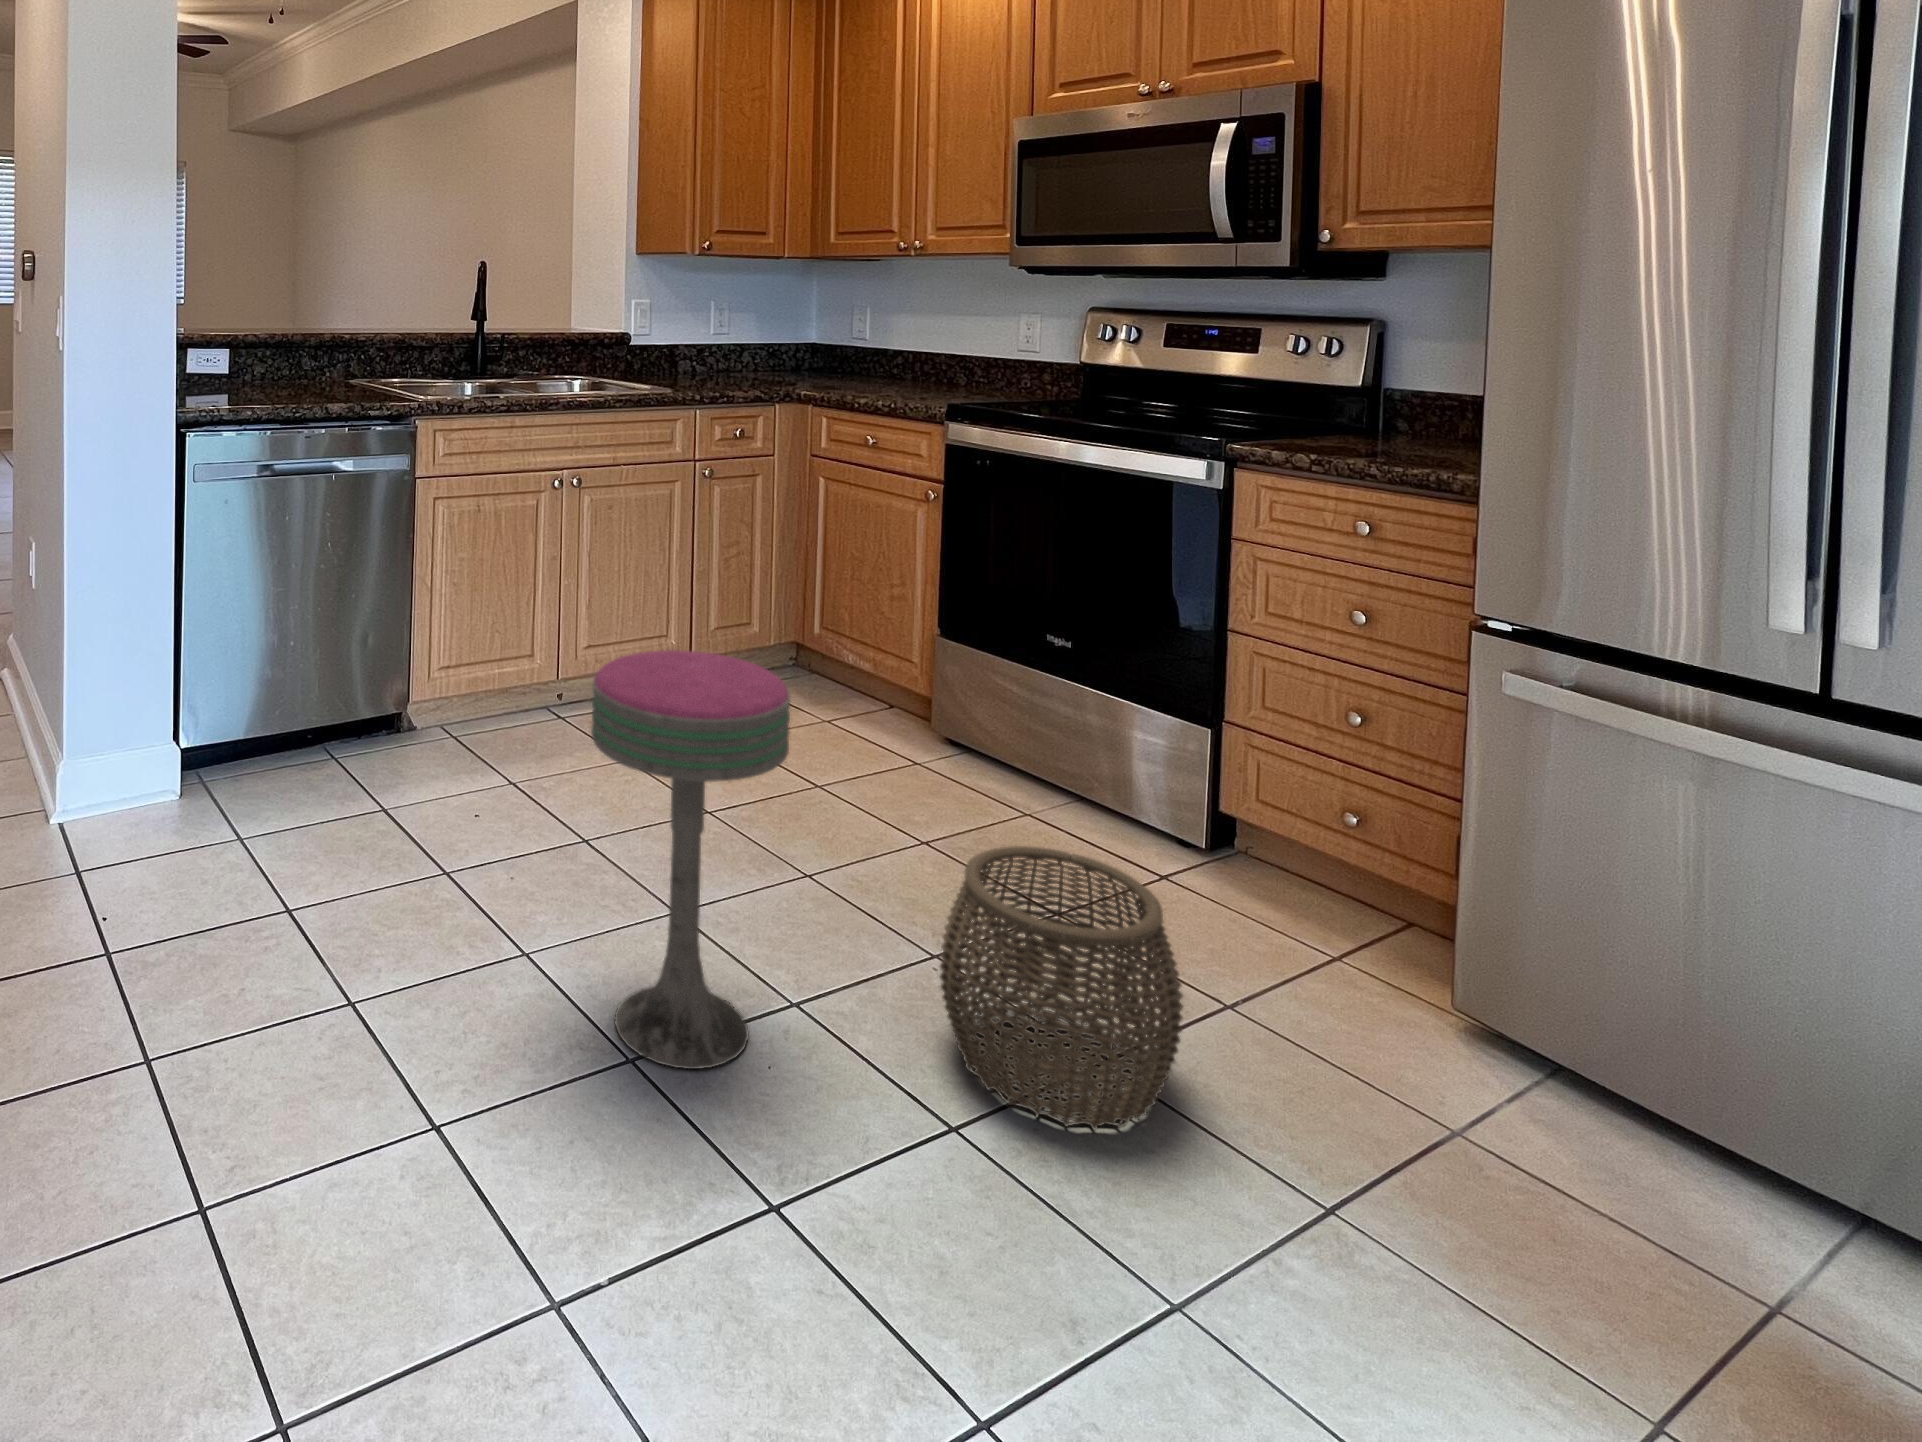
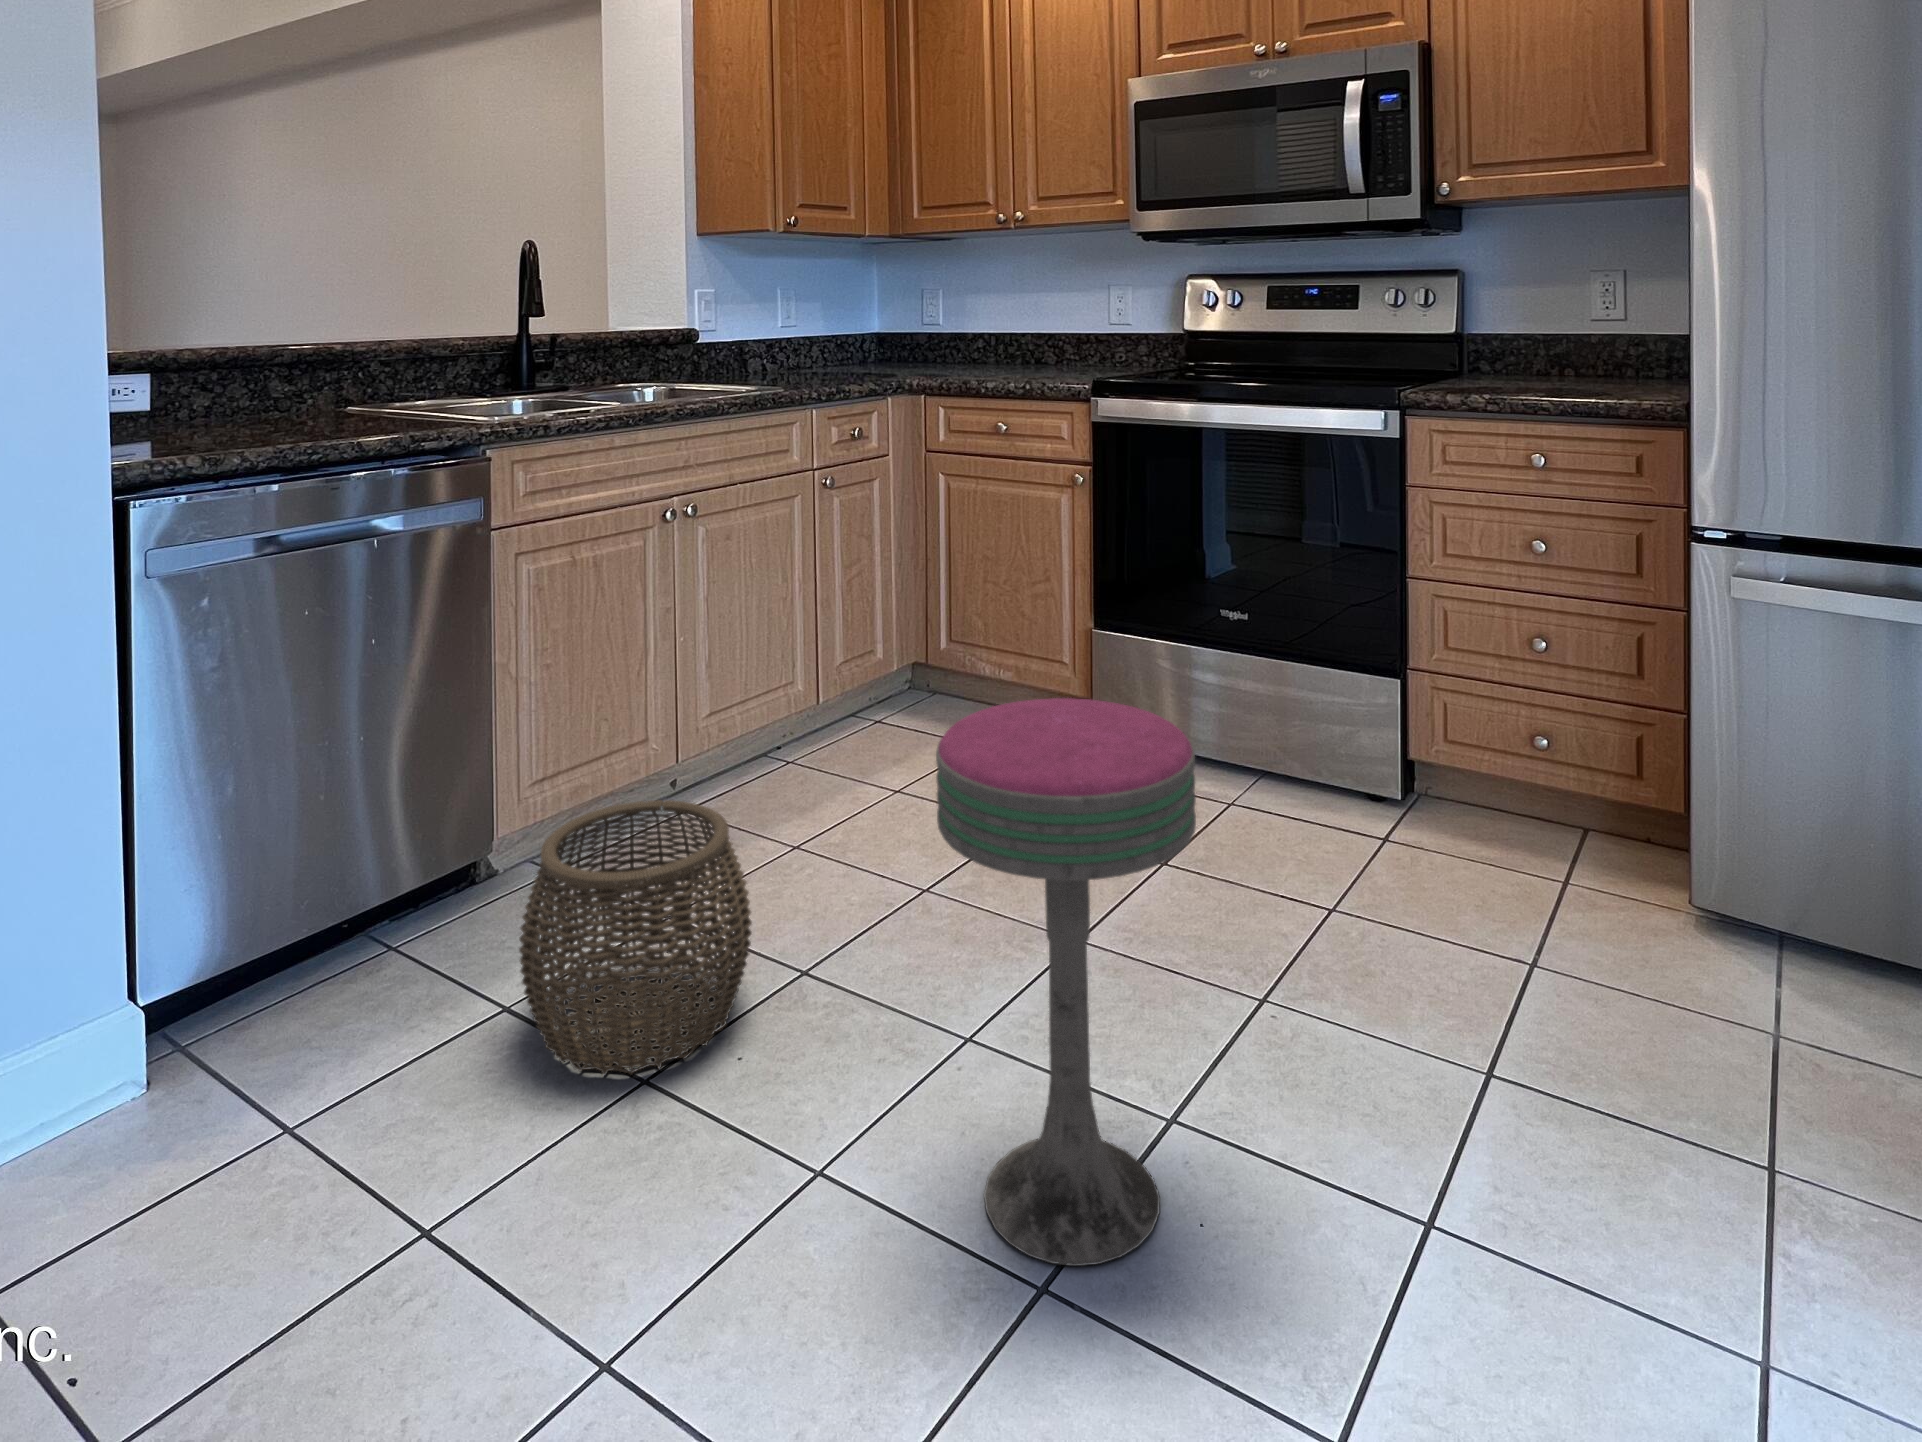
woven basket: present [940,846,1183,1130] -> present [519,800,752,1075]

